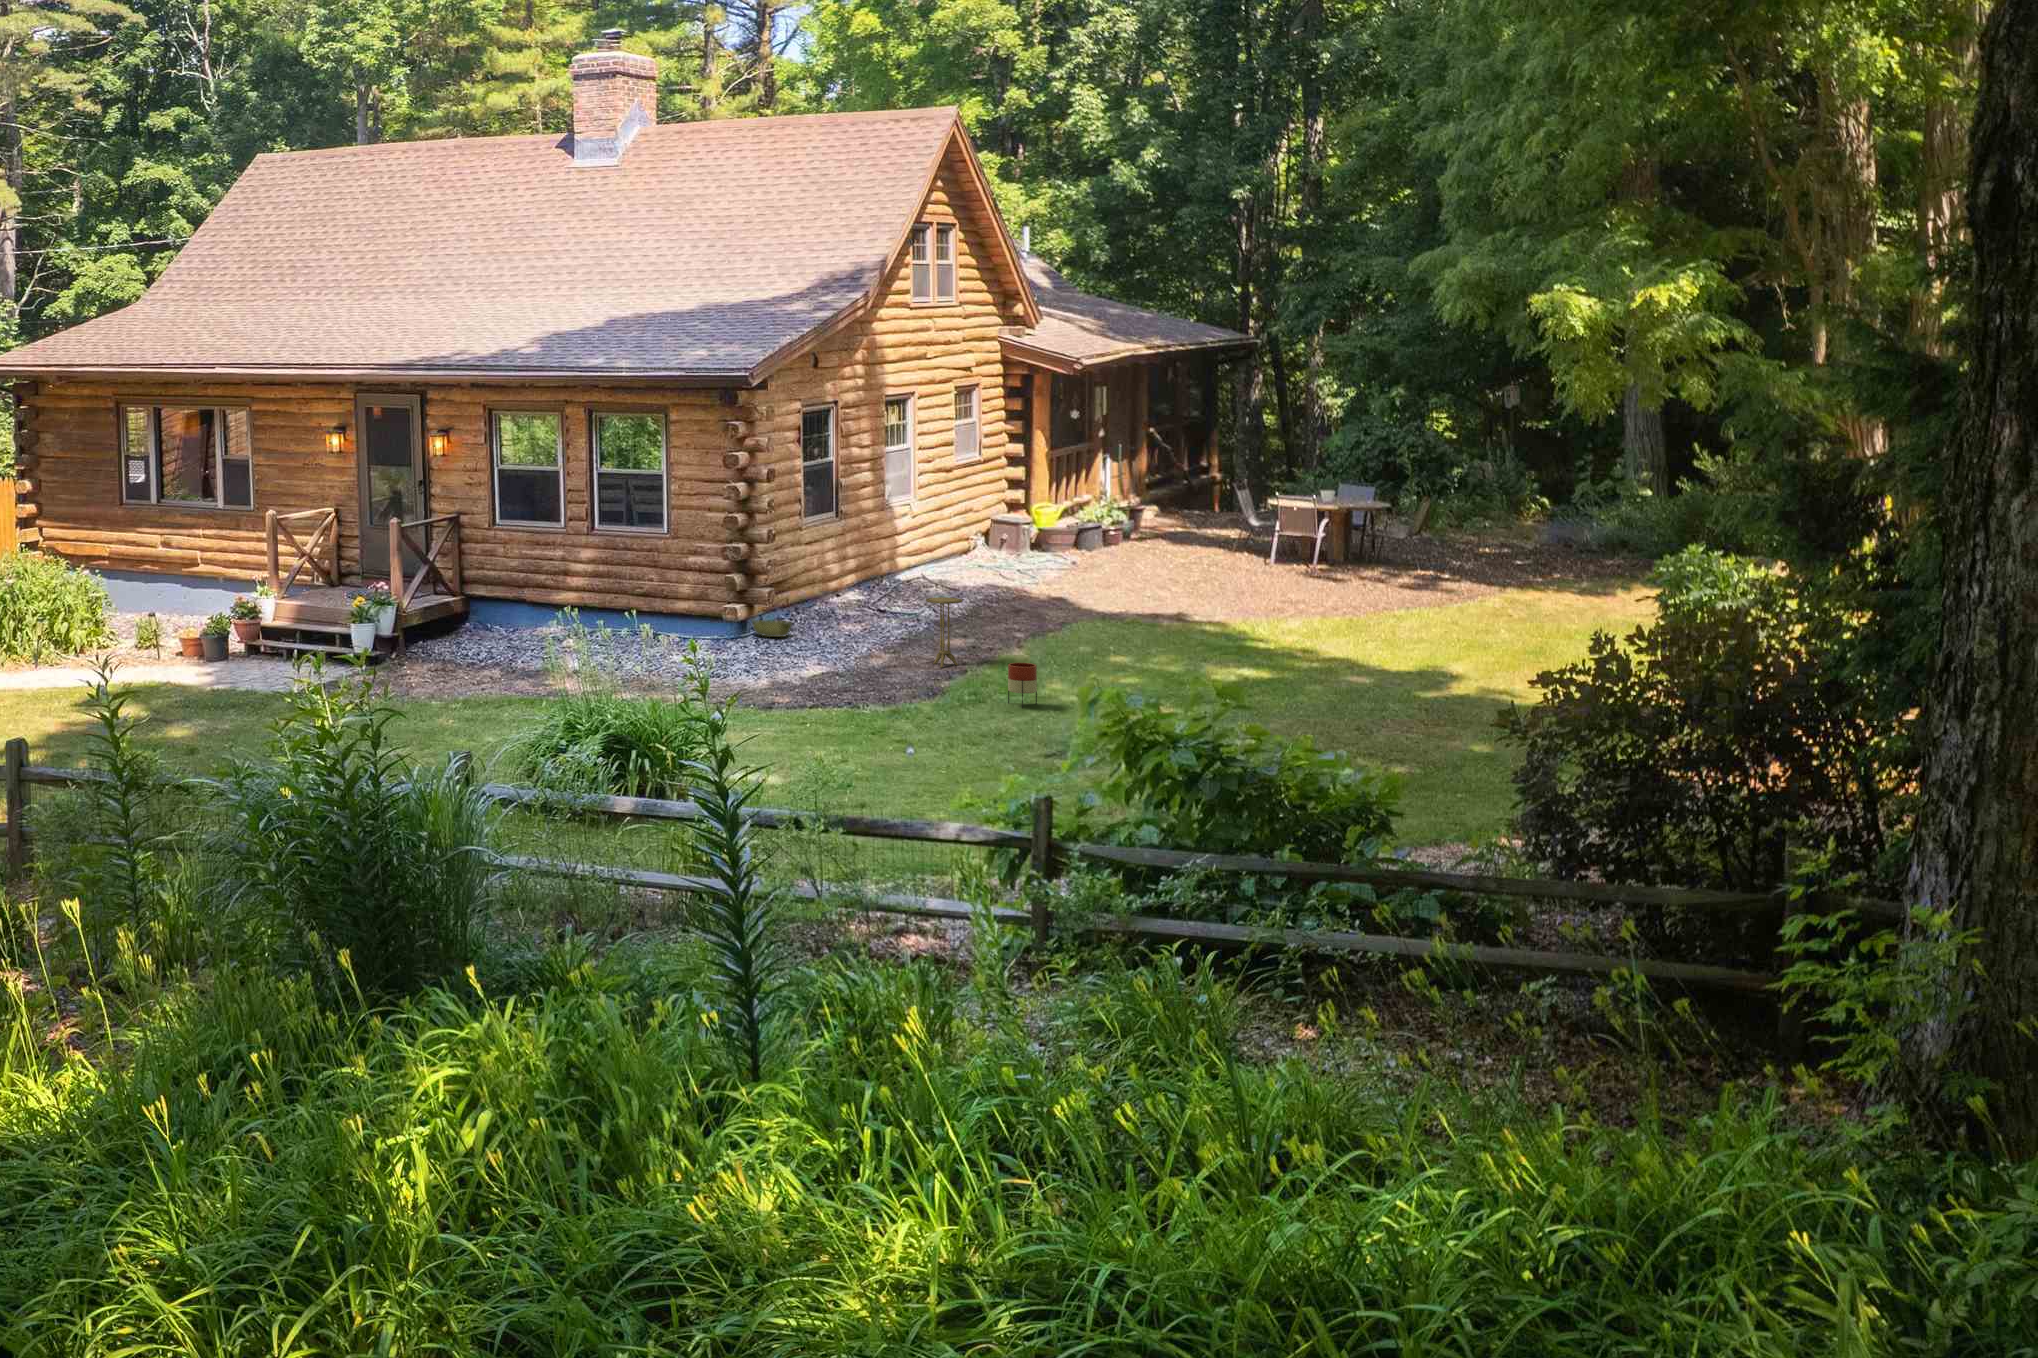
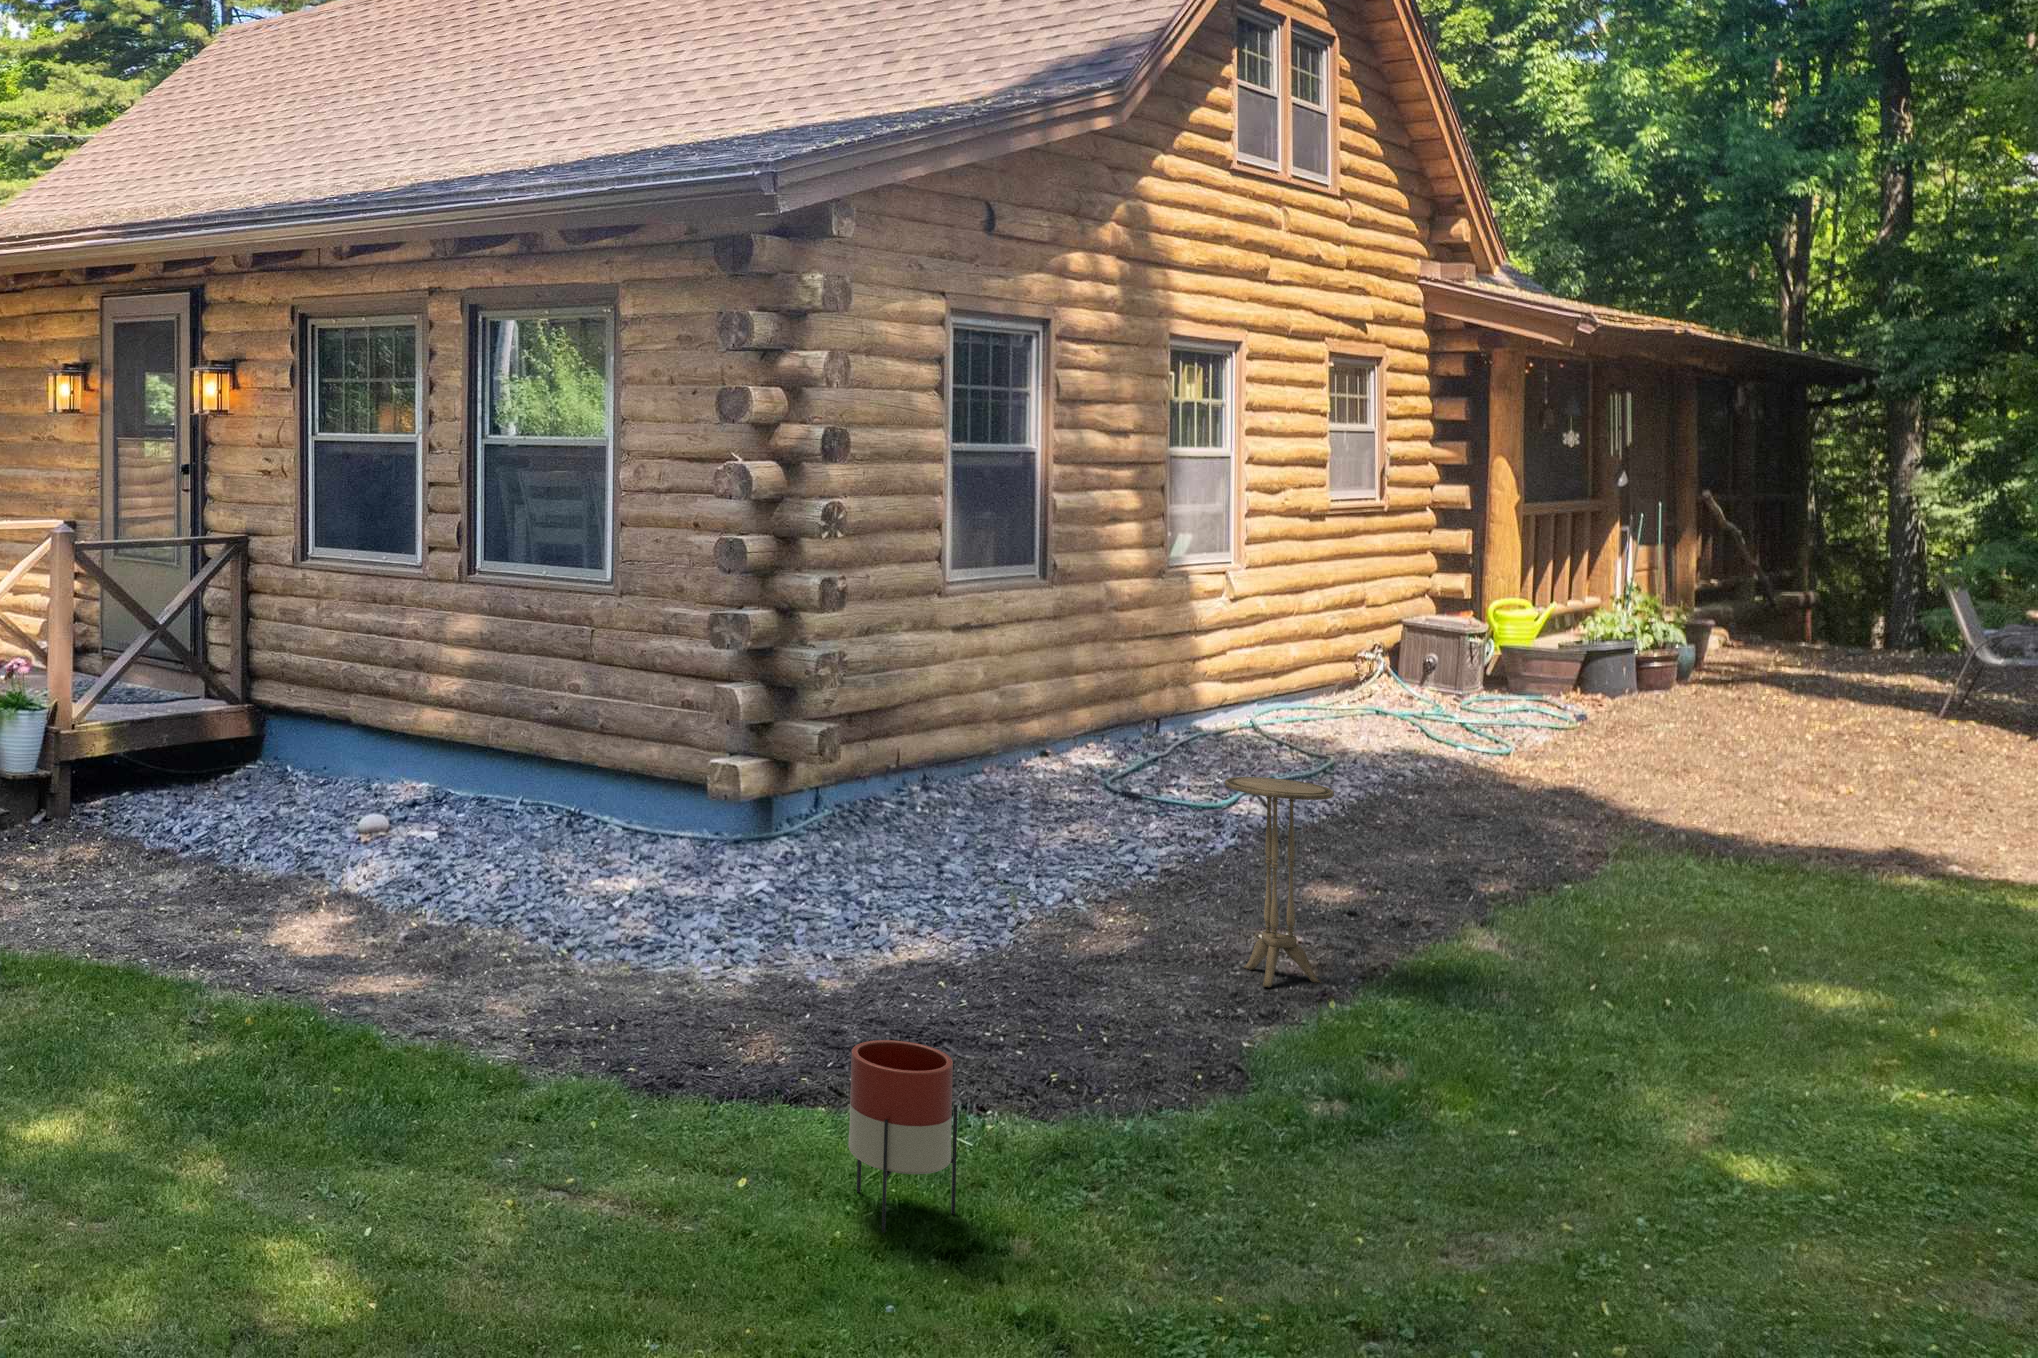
woven basket: present [752,620,792,637] -> none [804,788,901,840]
planter: present [1008,663,1037,708] -> present [849,1040,957,1232]

